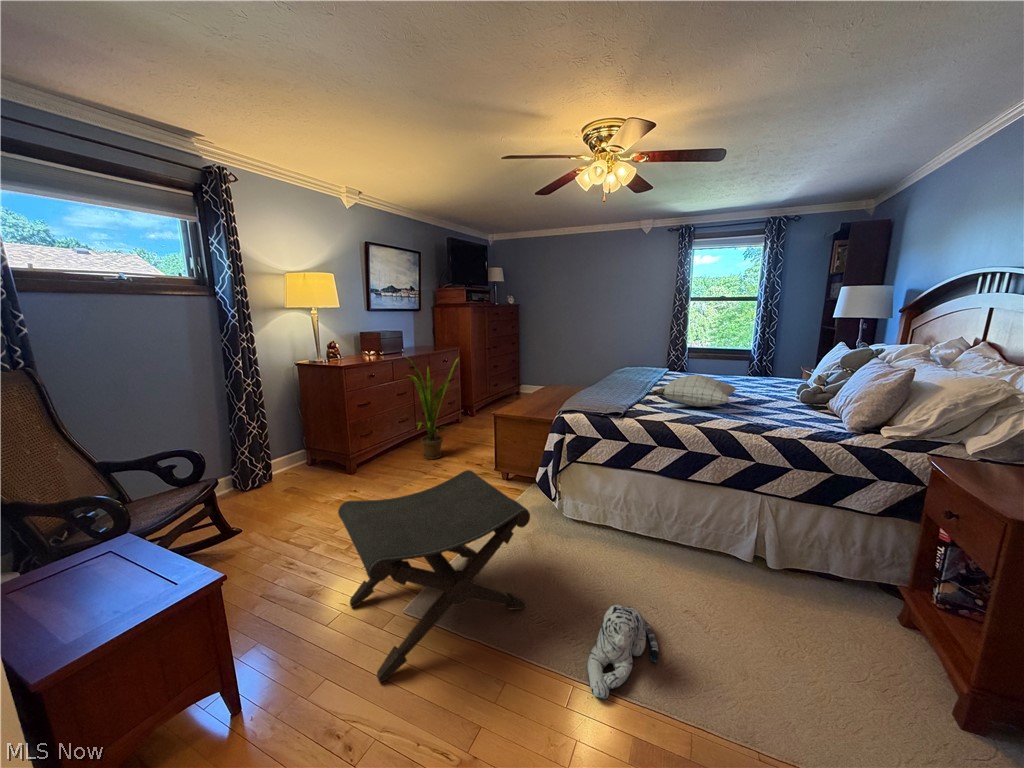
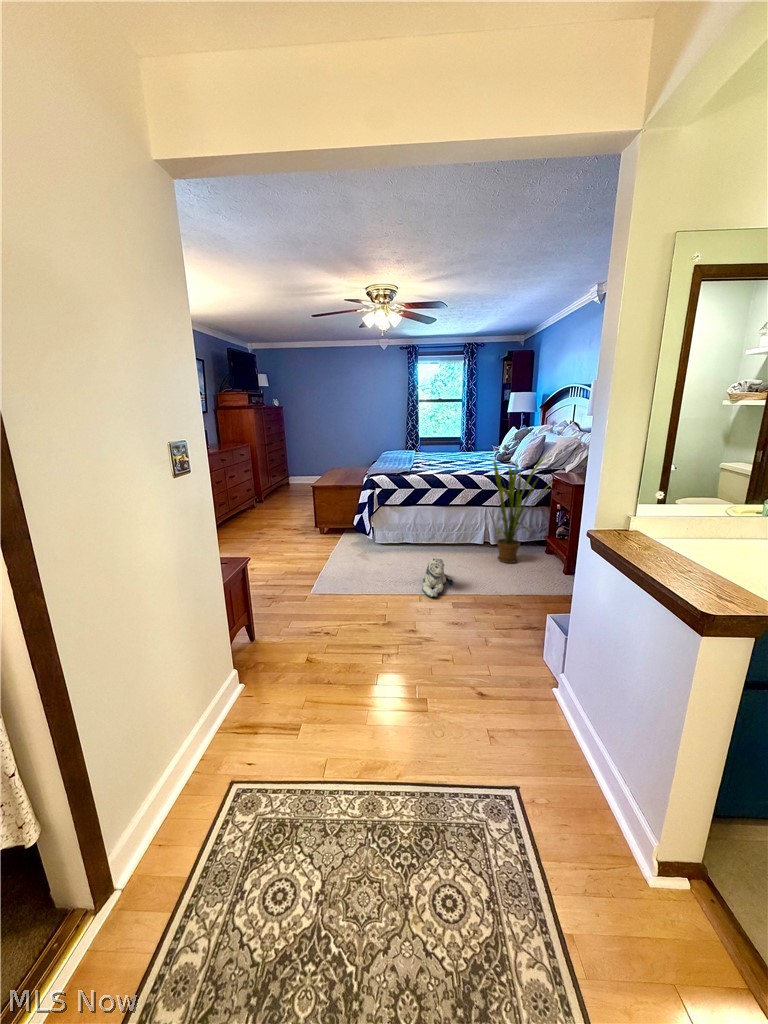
house plant: present [408,358,459,459] -> present [494,456,551,563]
pillow: present [652,375,736,407] -> none [422,447,466,467]
footstool: present [338,470,530,682] -> none [265,513,381,618]

